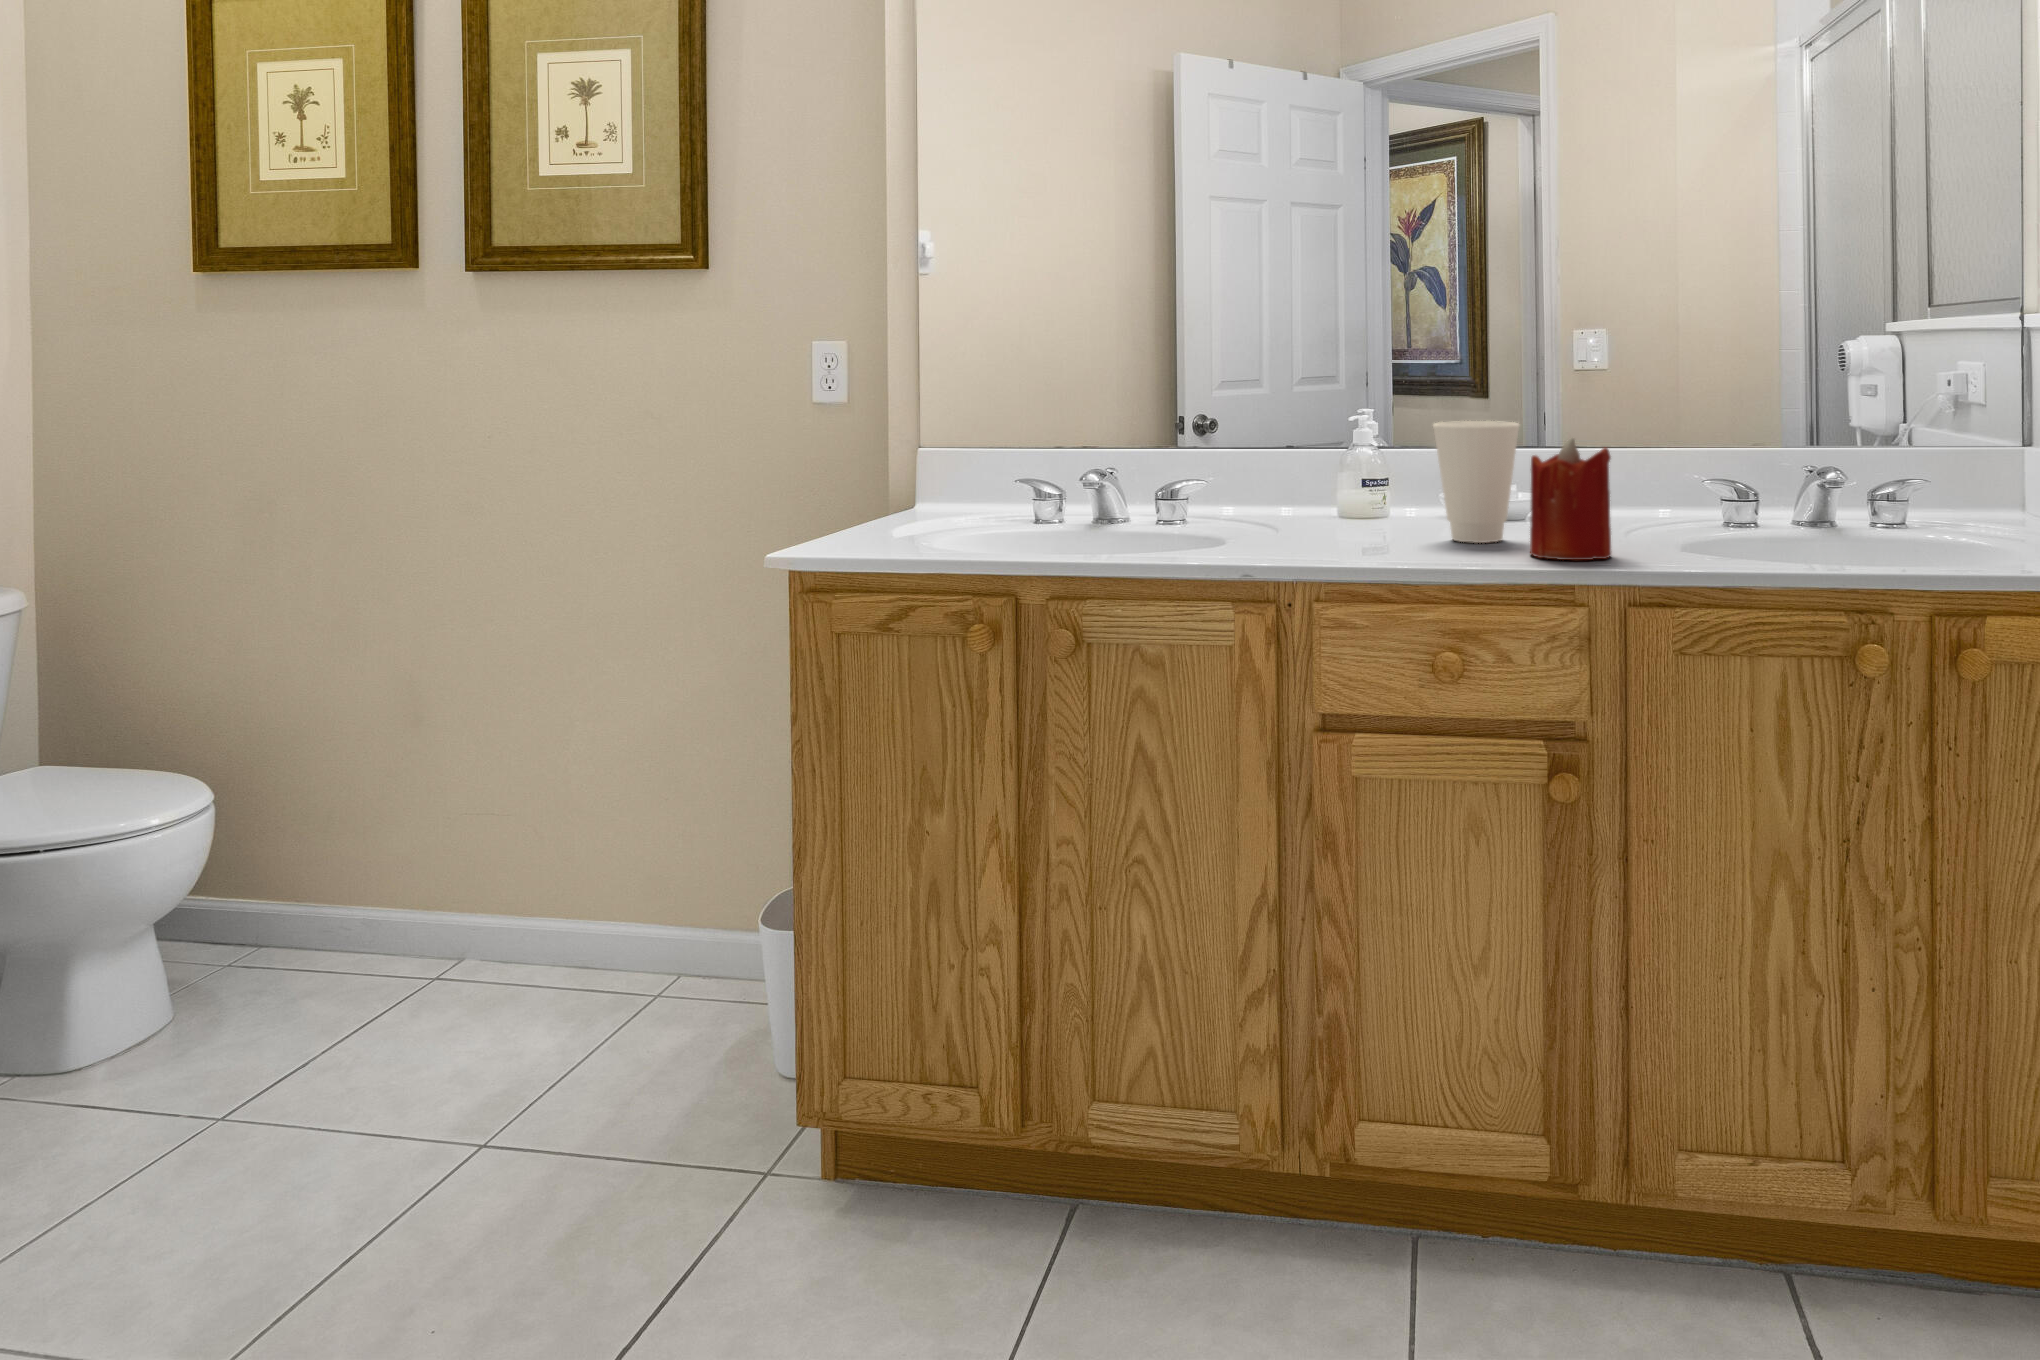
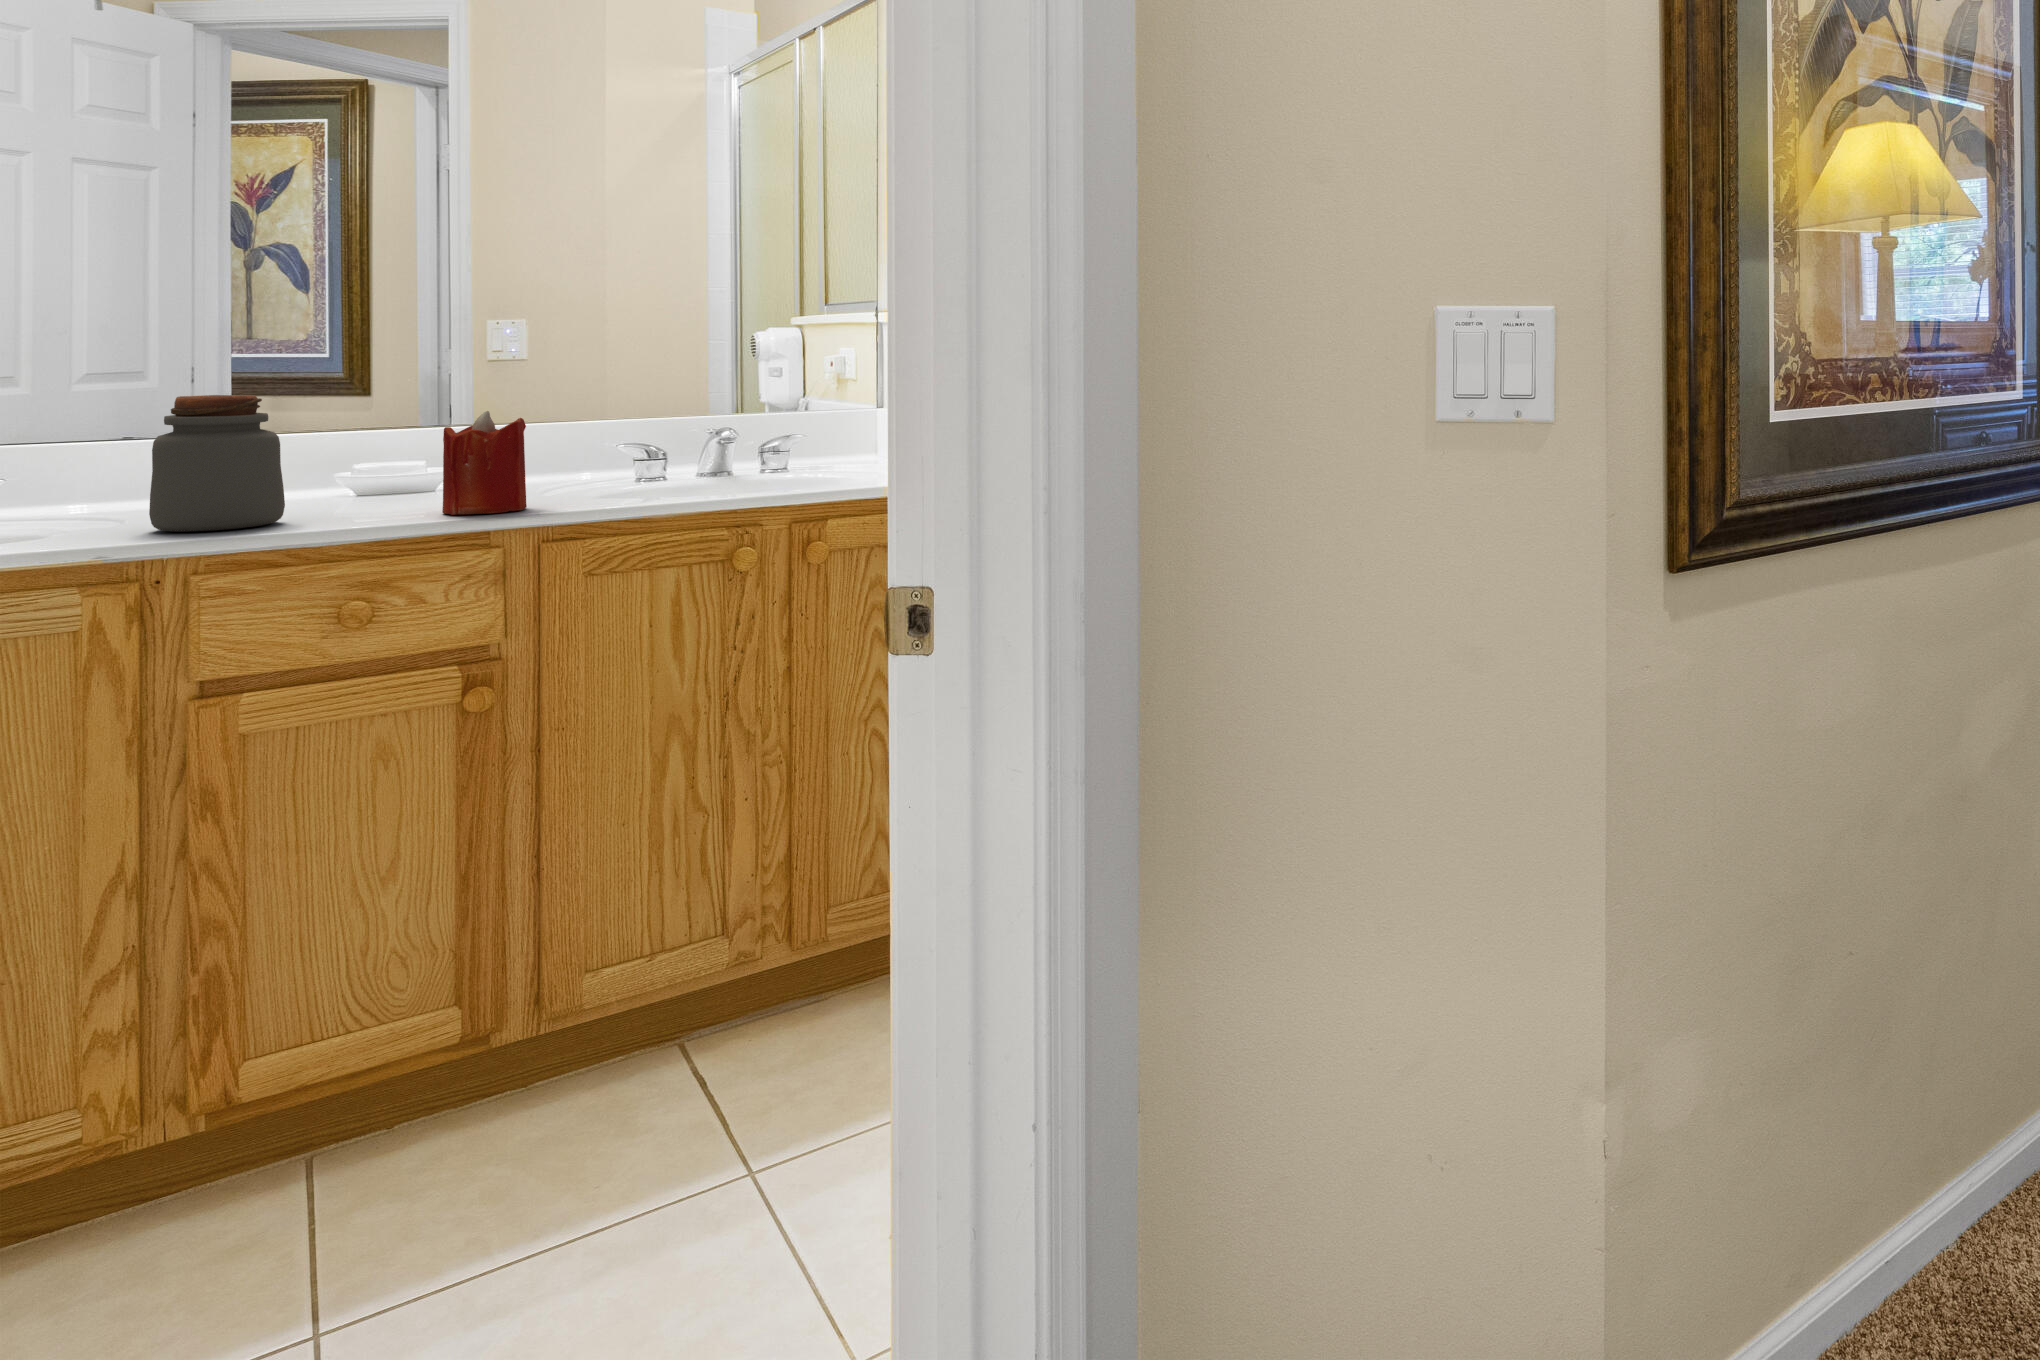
jar: none [1291,413,1394,555] -> present [149,395,285,532]
cup: present [1433,421,1519,543] -> none [330,400,431,510]

